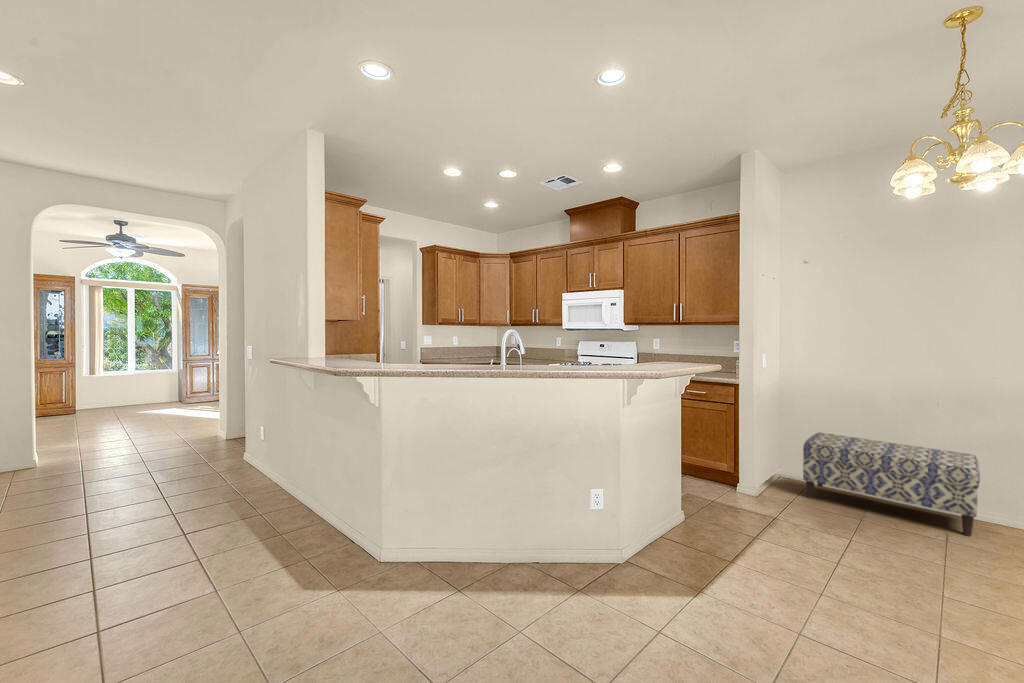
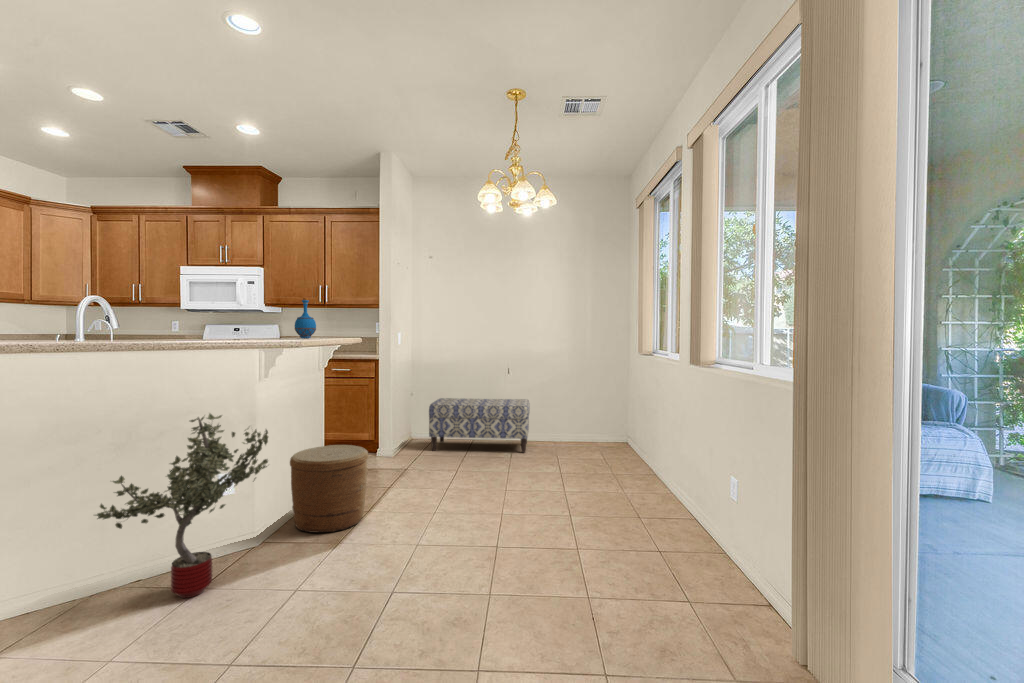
bottle: none [650,327,672,367] -> present [295,298,316,338]
potted tree: none [492,453,626,625] -> present [95,414,268,598]
woven basket: none [645,487,730,593] -> present [290,445,368,532]

